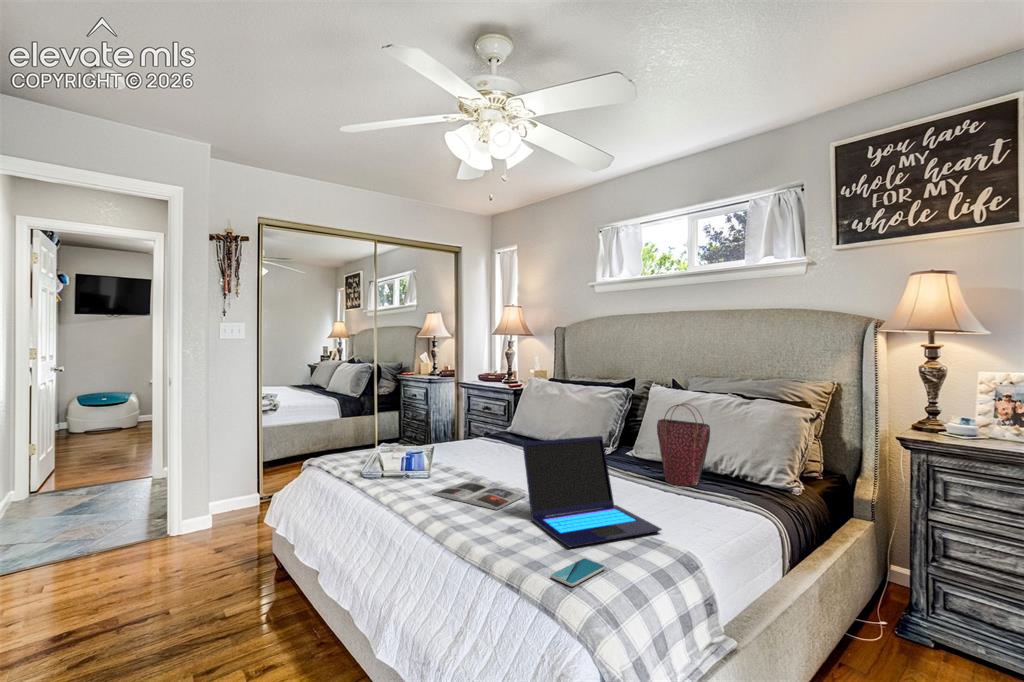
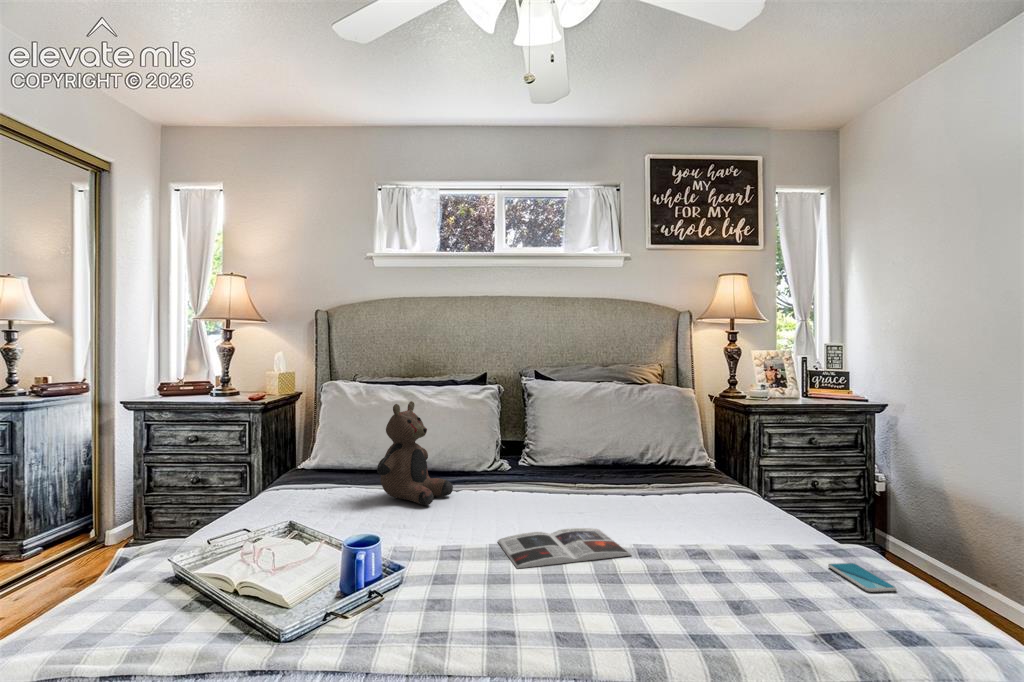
teddy bear: none [469,391,520,460] -> present [377,401,453,505]
handbag: present [657,403,710,486] -> none [612,395,667,481]
laptop: present [523,436,662,547] -> none [652,437,792,562]

